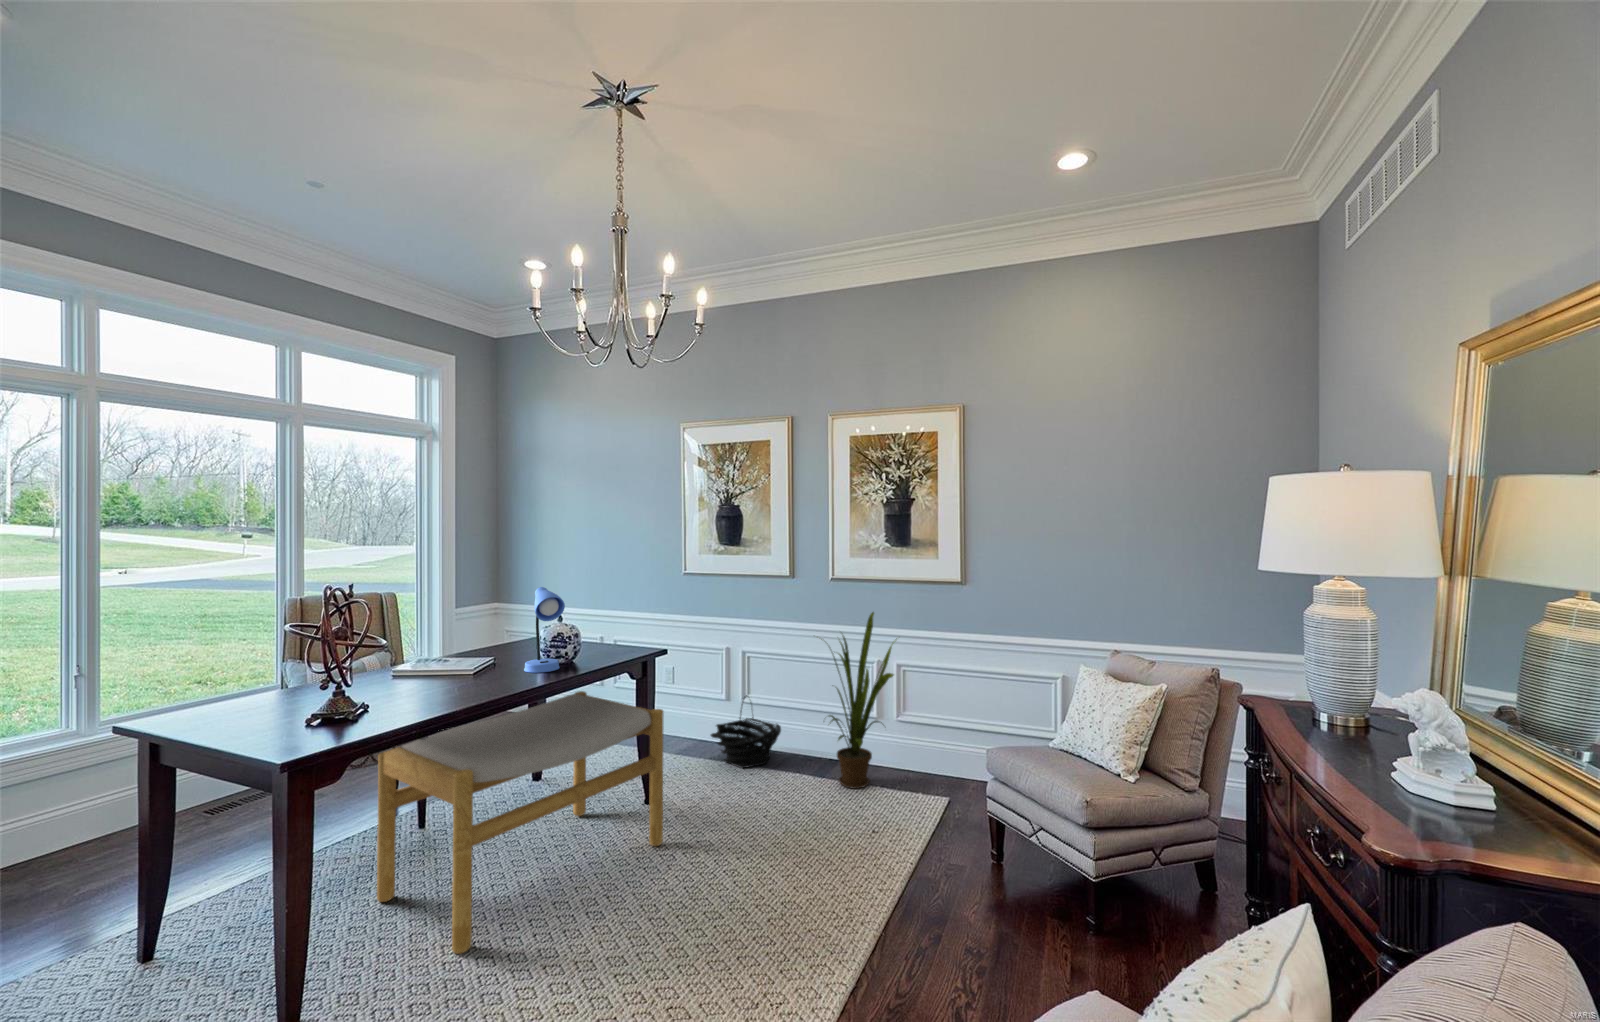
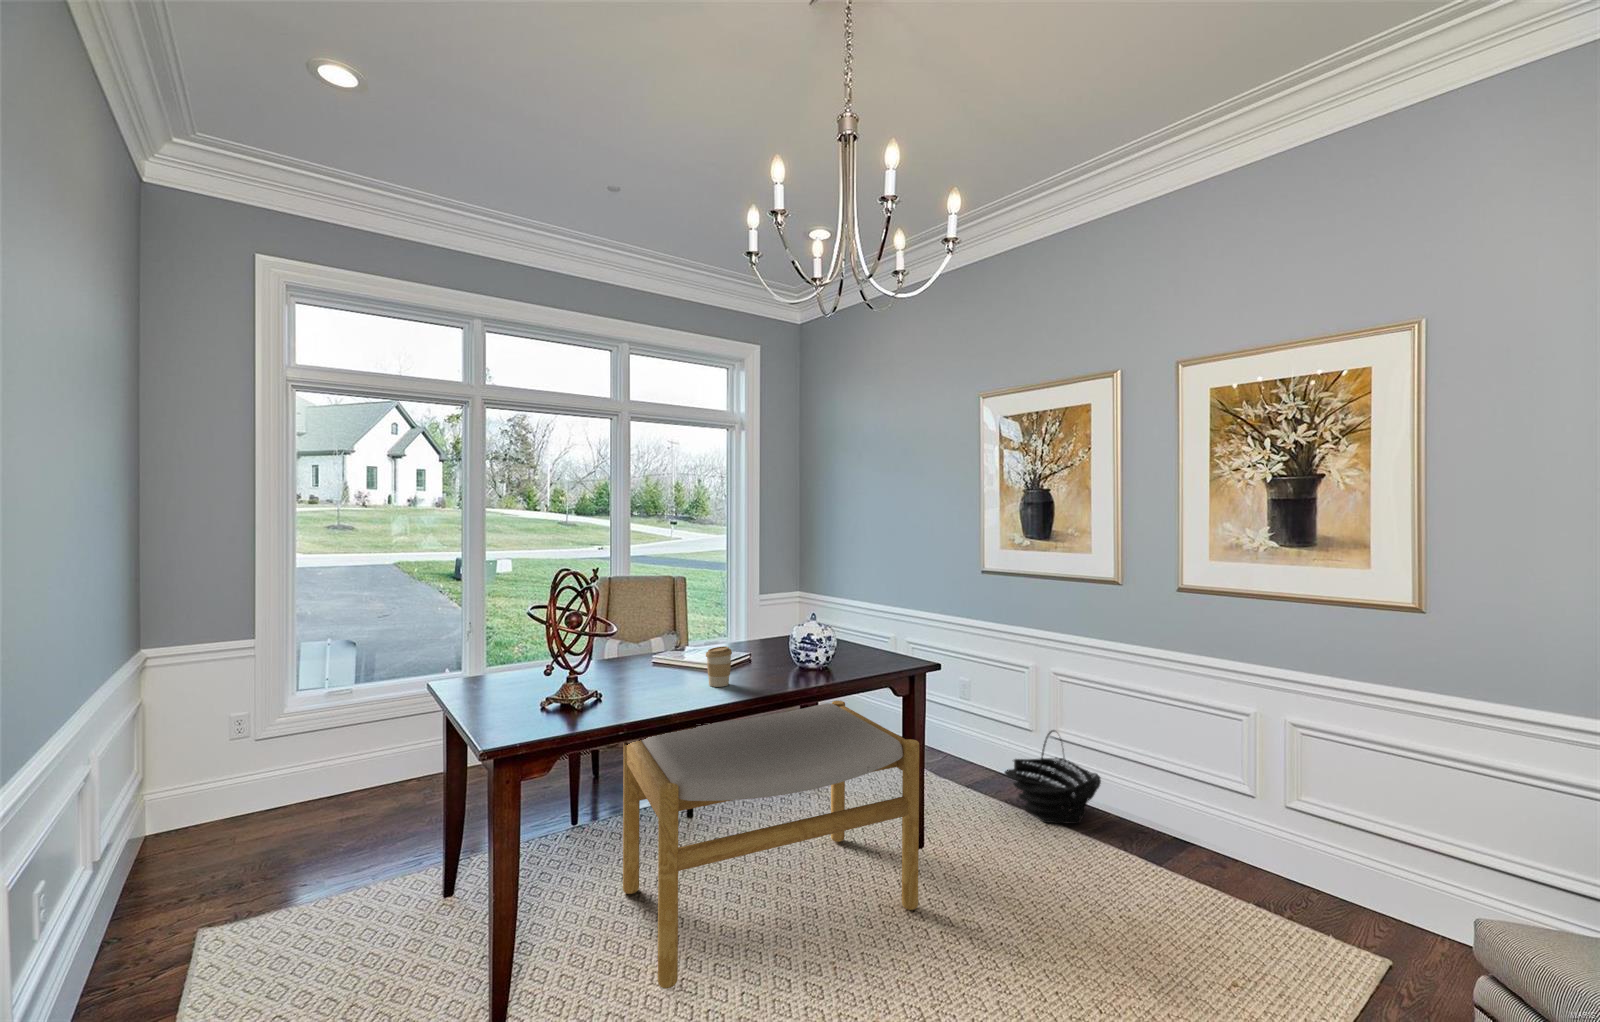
desk lamp: present [524,587,565,673] -> none [770,581,809,677]
house plant: present [821,612,897,789] -> none [1144,640,1296,898]
coffee cup: none [469,650,495,687] -> present [706,646,732,687]

